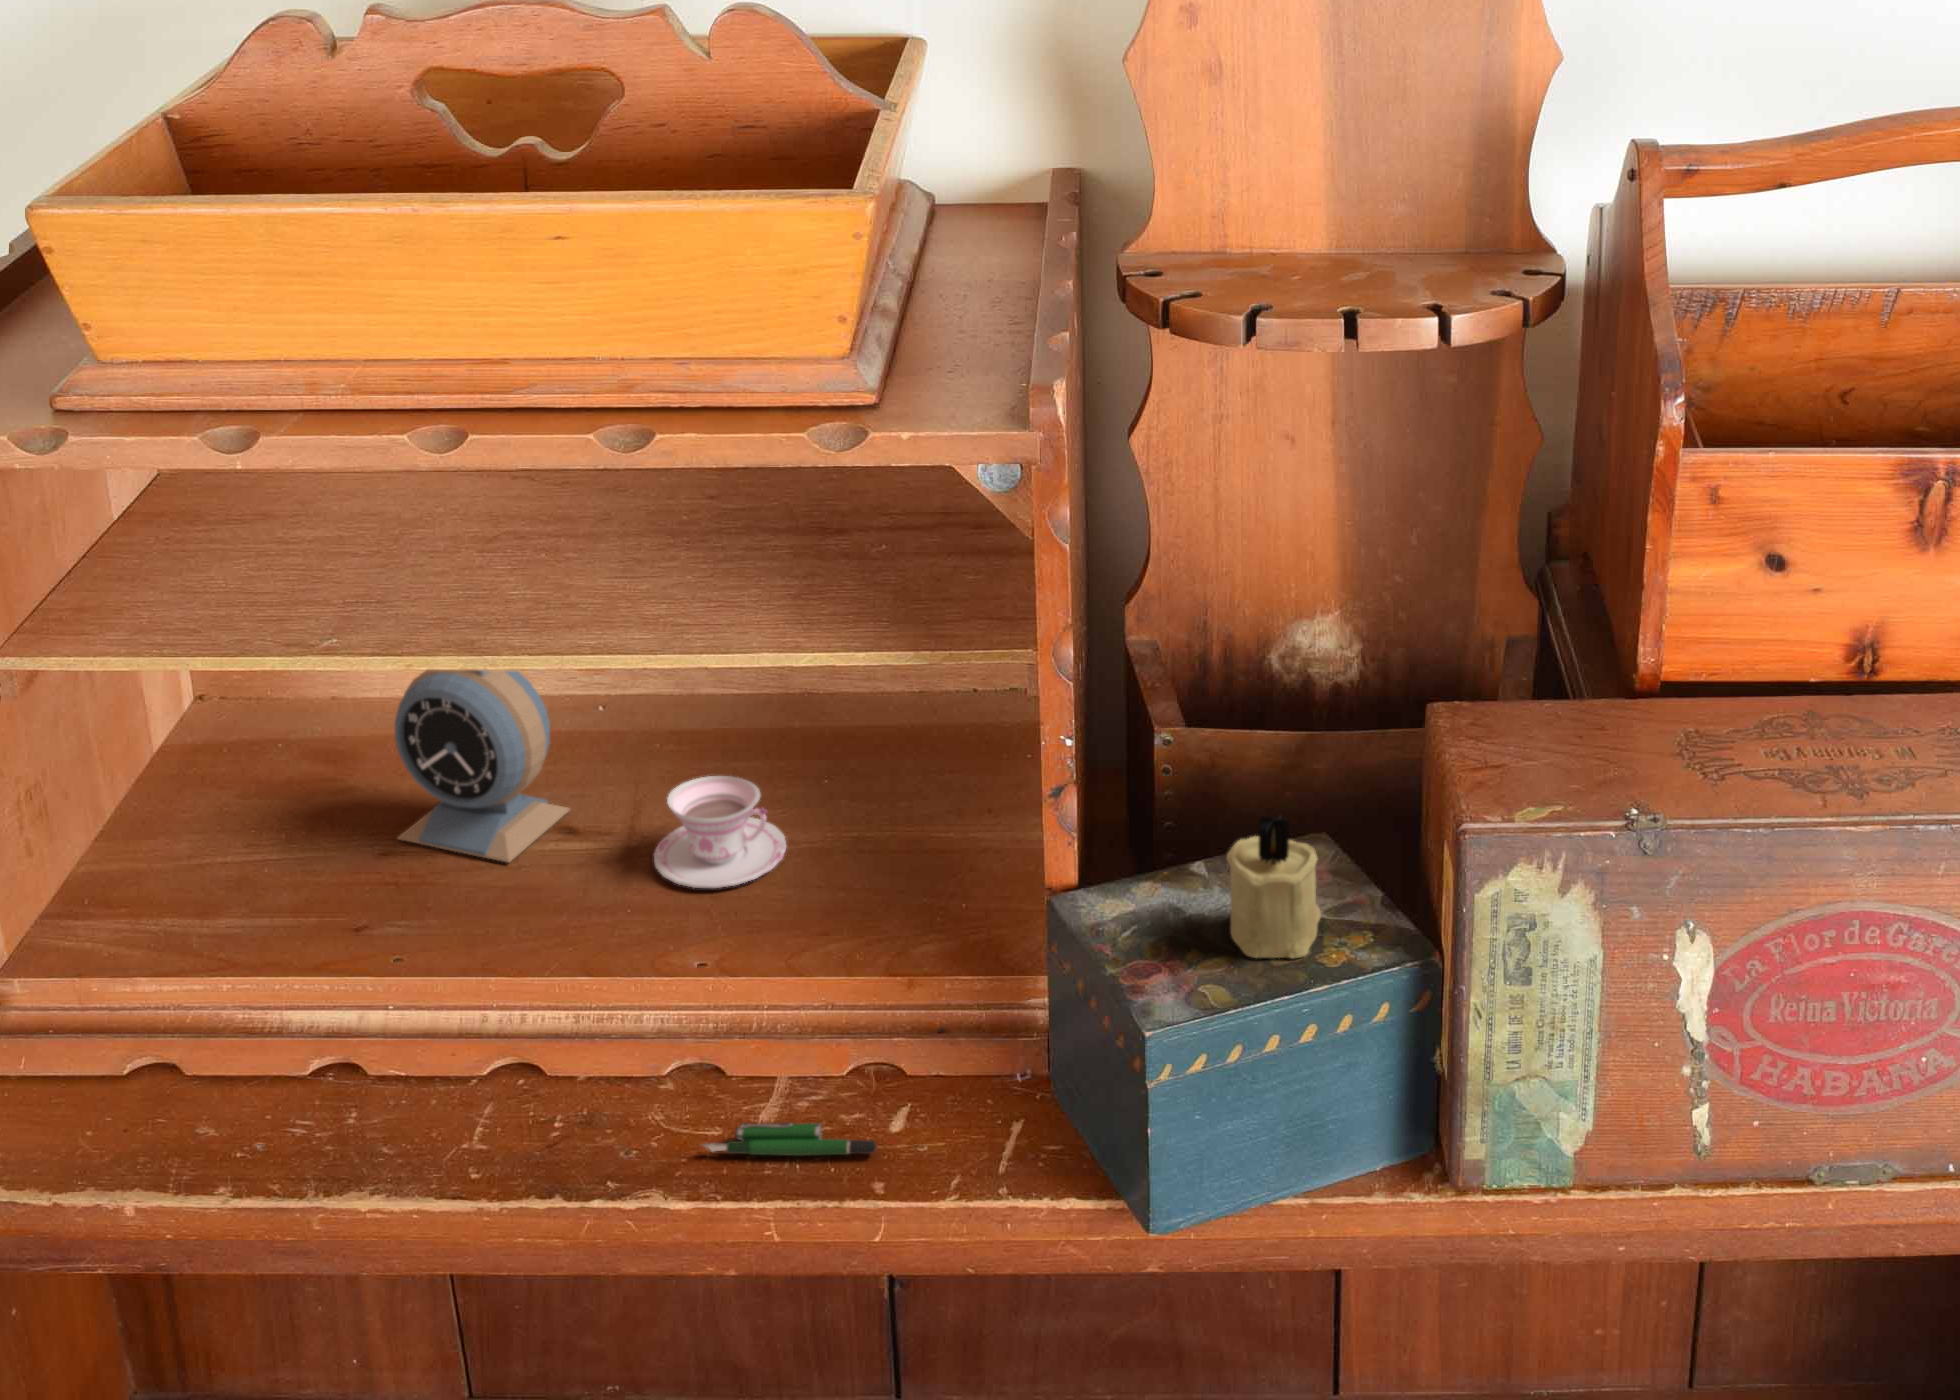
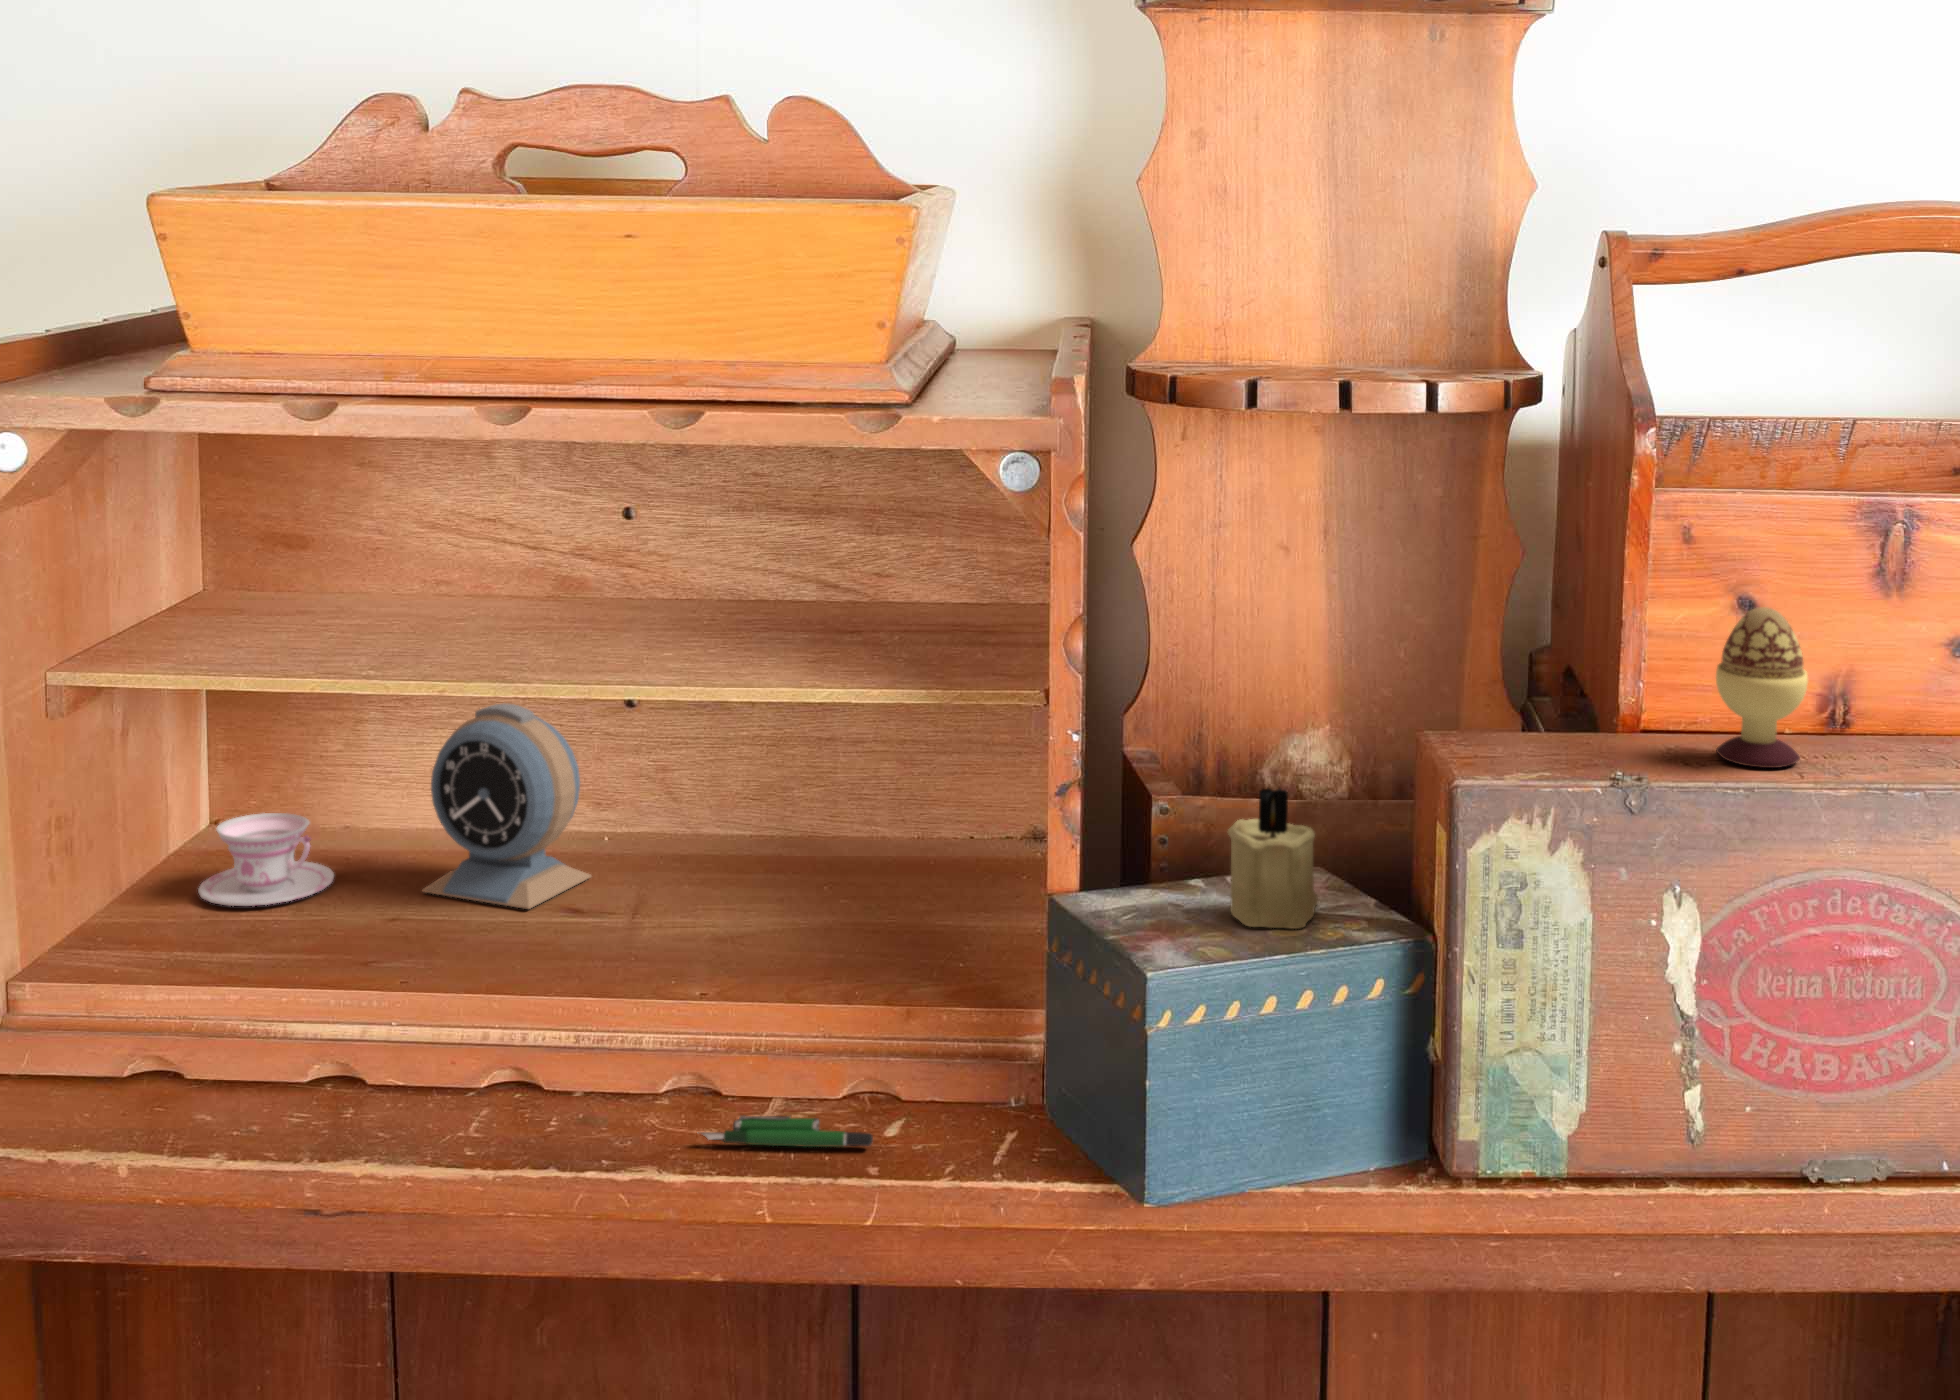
decorative egg: none [1737,629,1838,795] -> present [1716,607,1808,768]
teacup: present [654,776,786,888] -> present [198,813,334,906]

